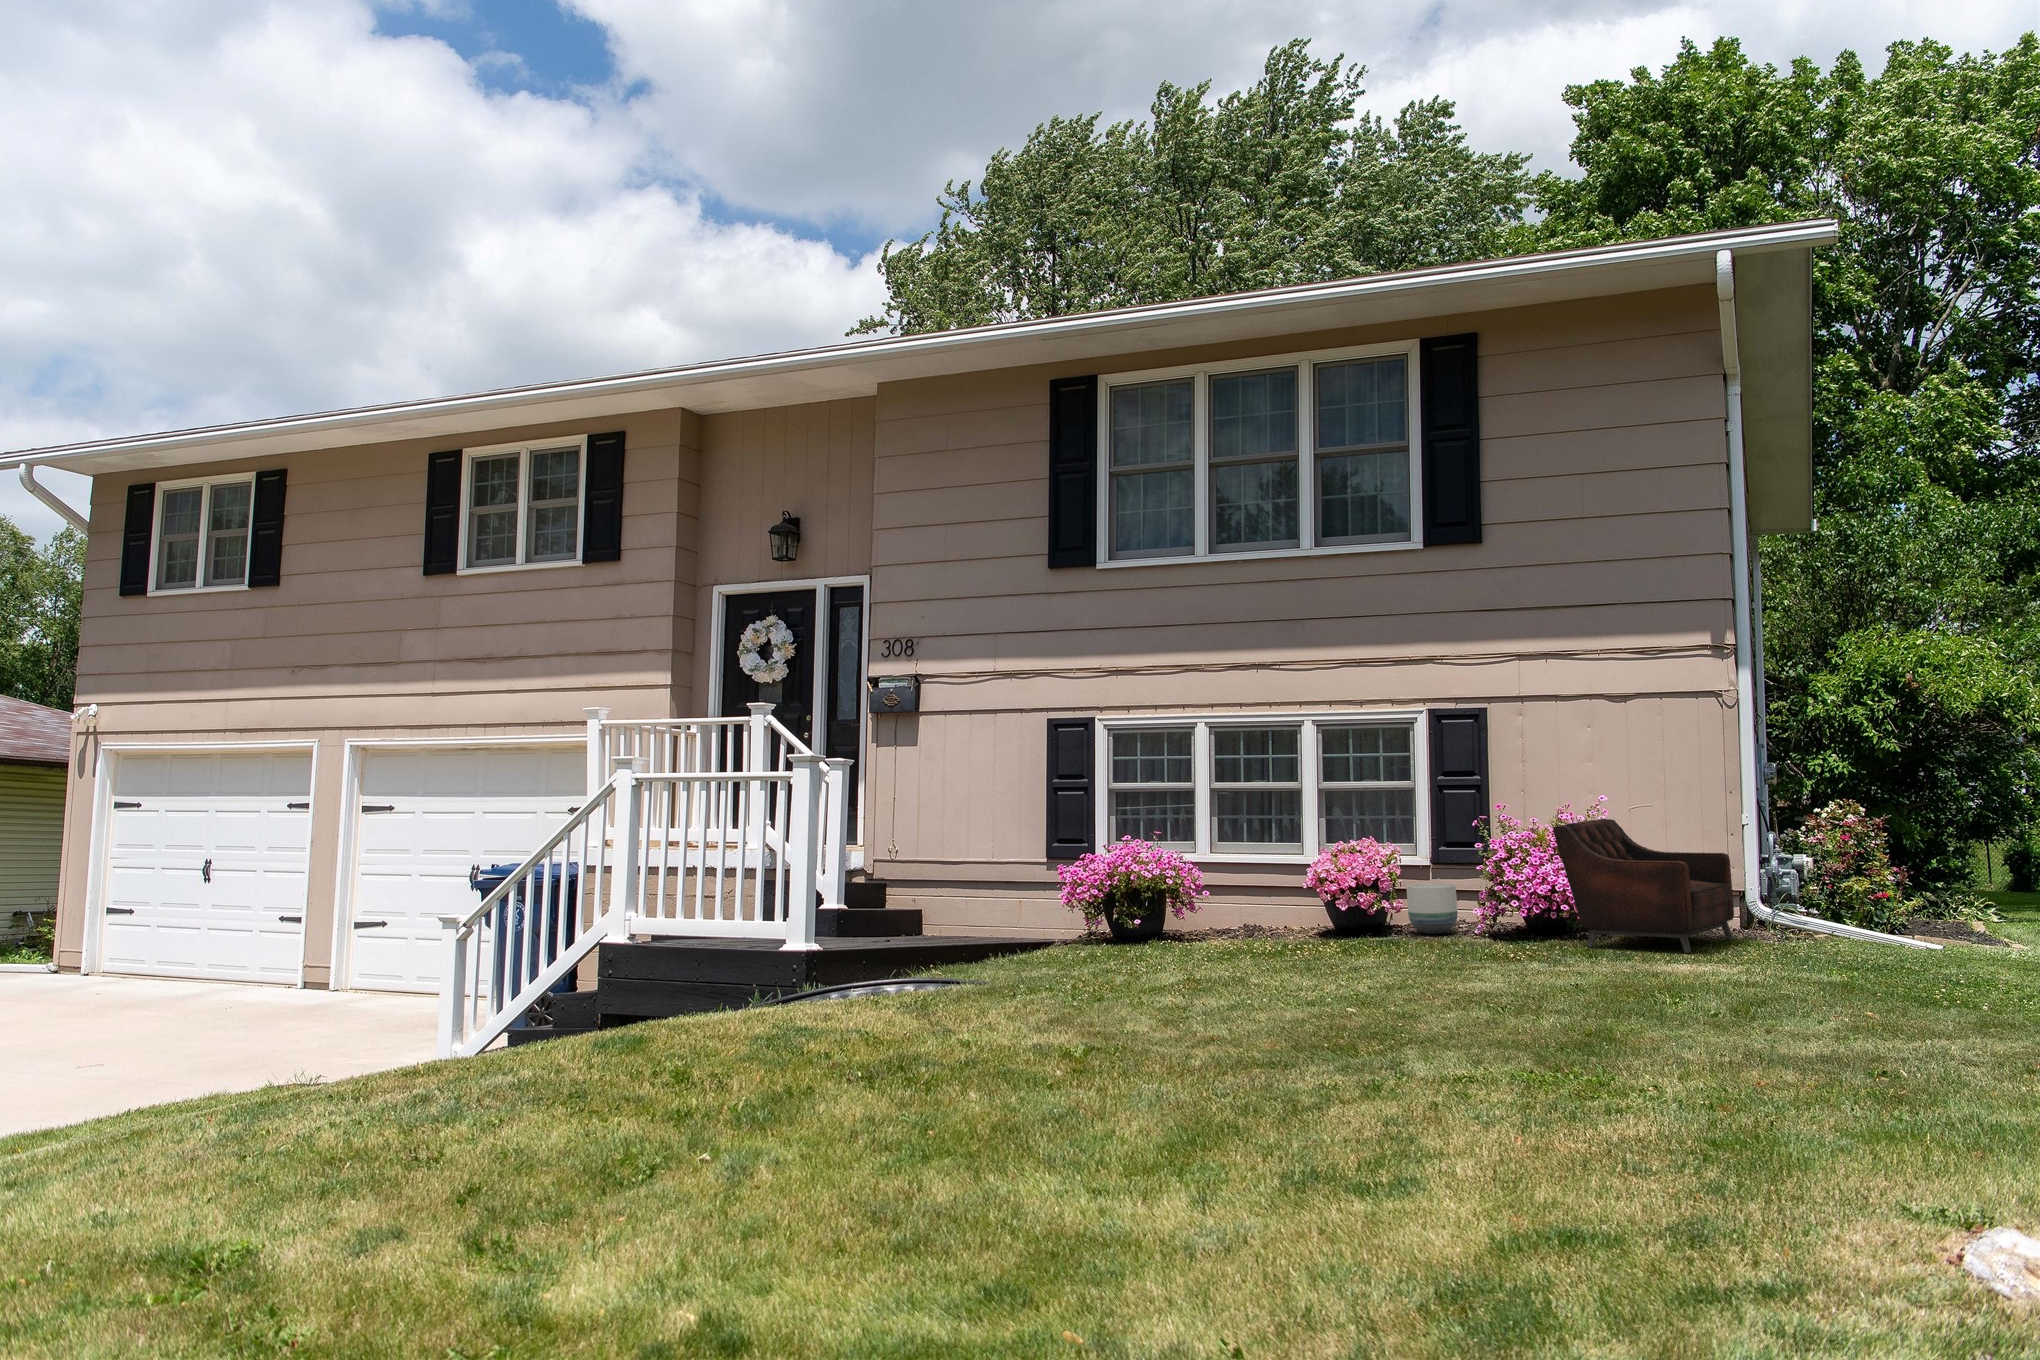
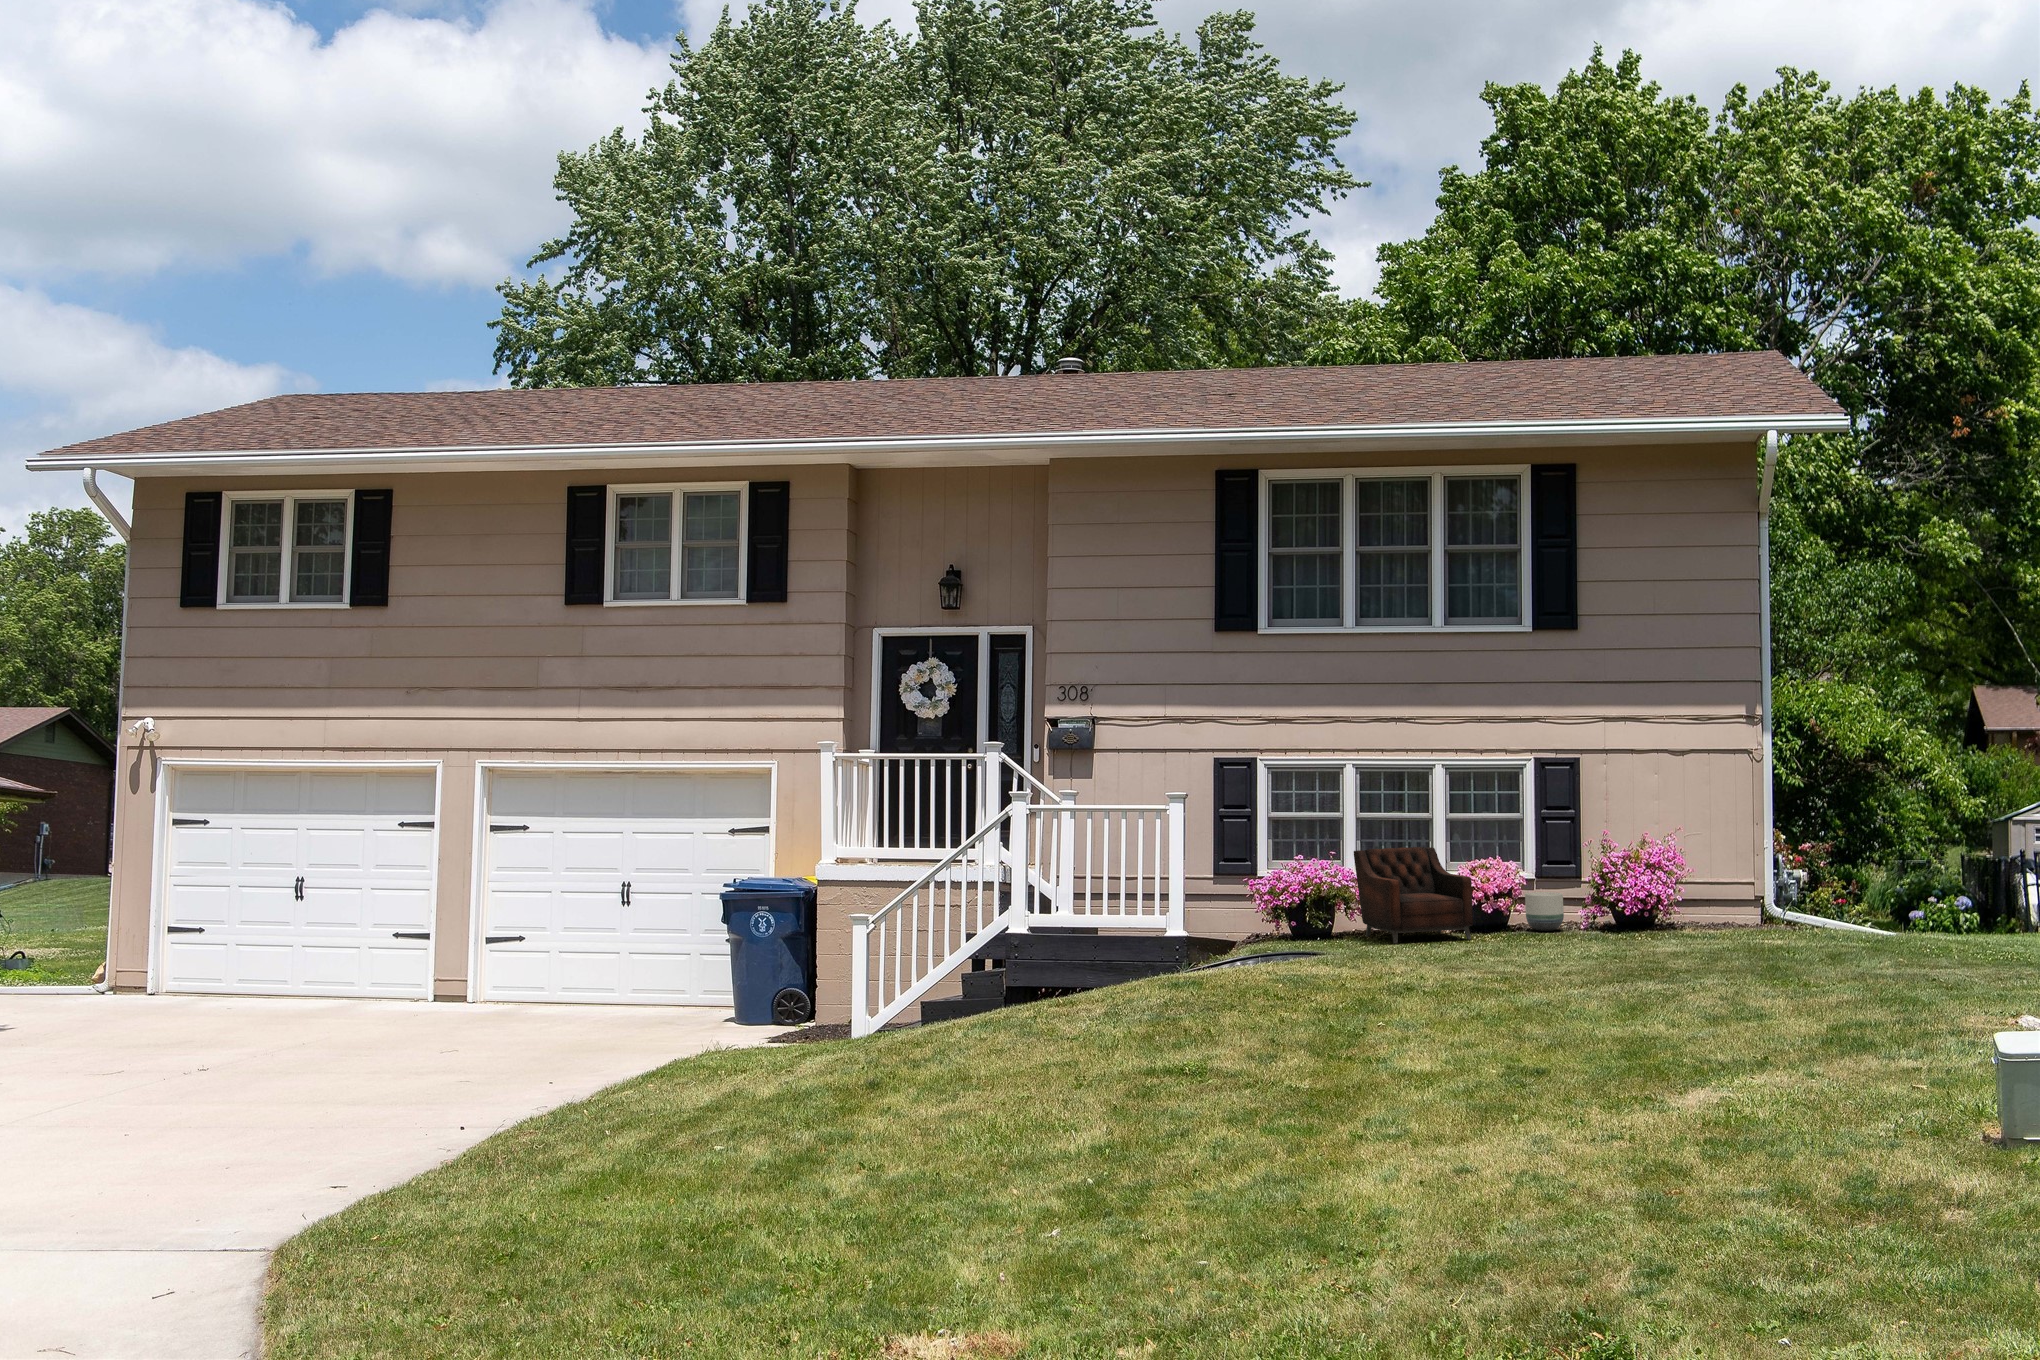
armchair: present [1553,819,1734,953] -> present [1354,847,1473,943]

